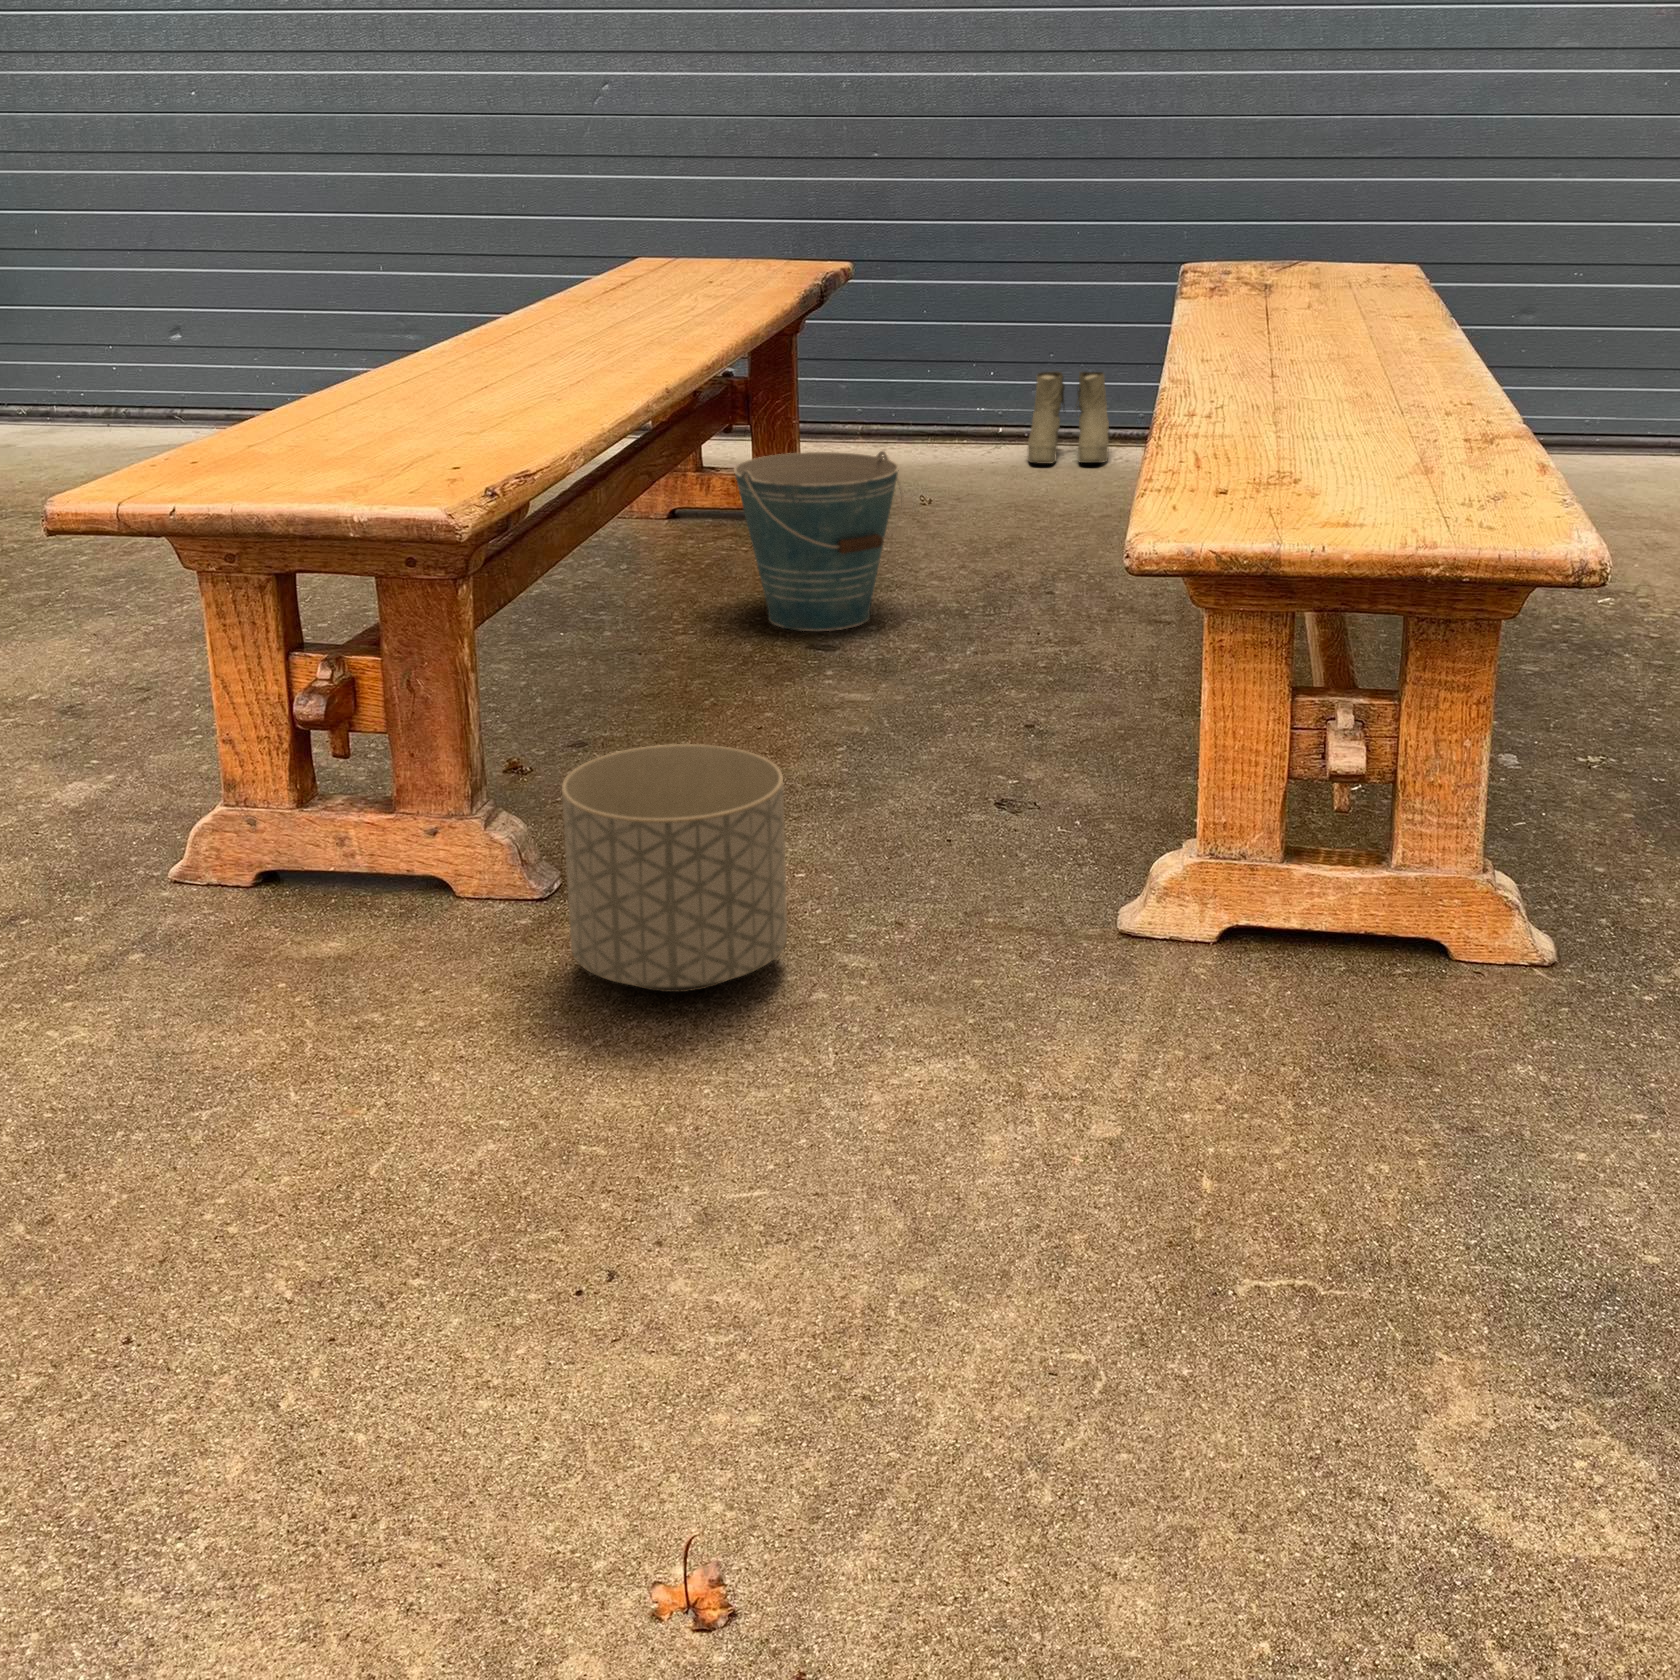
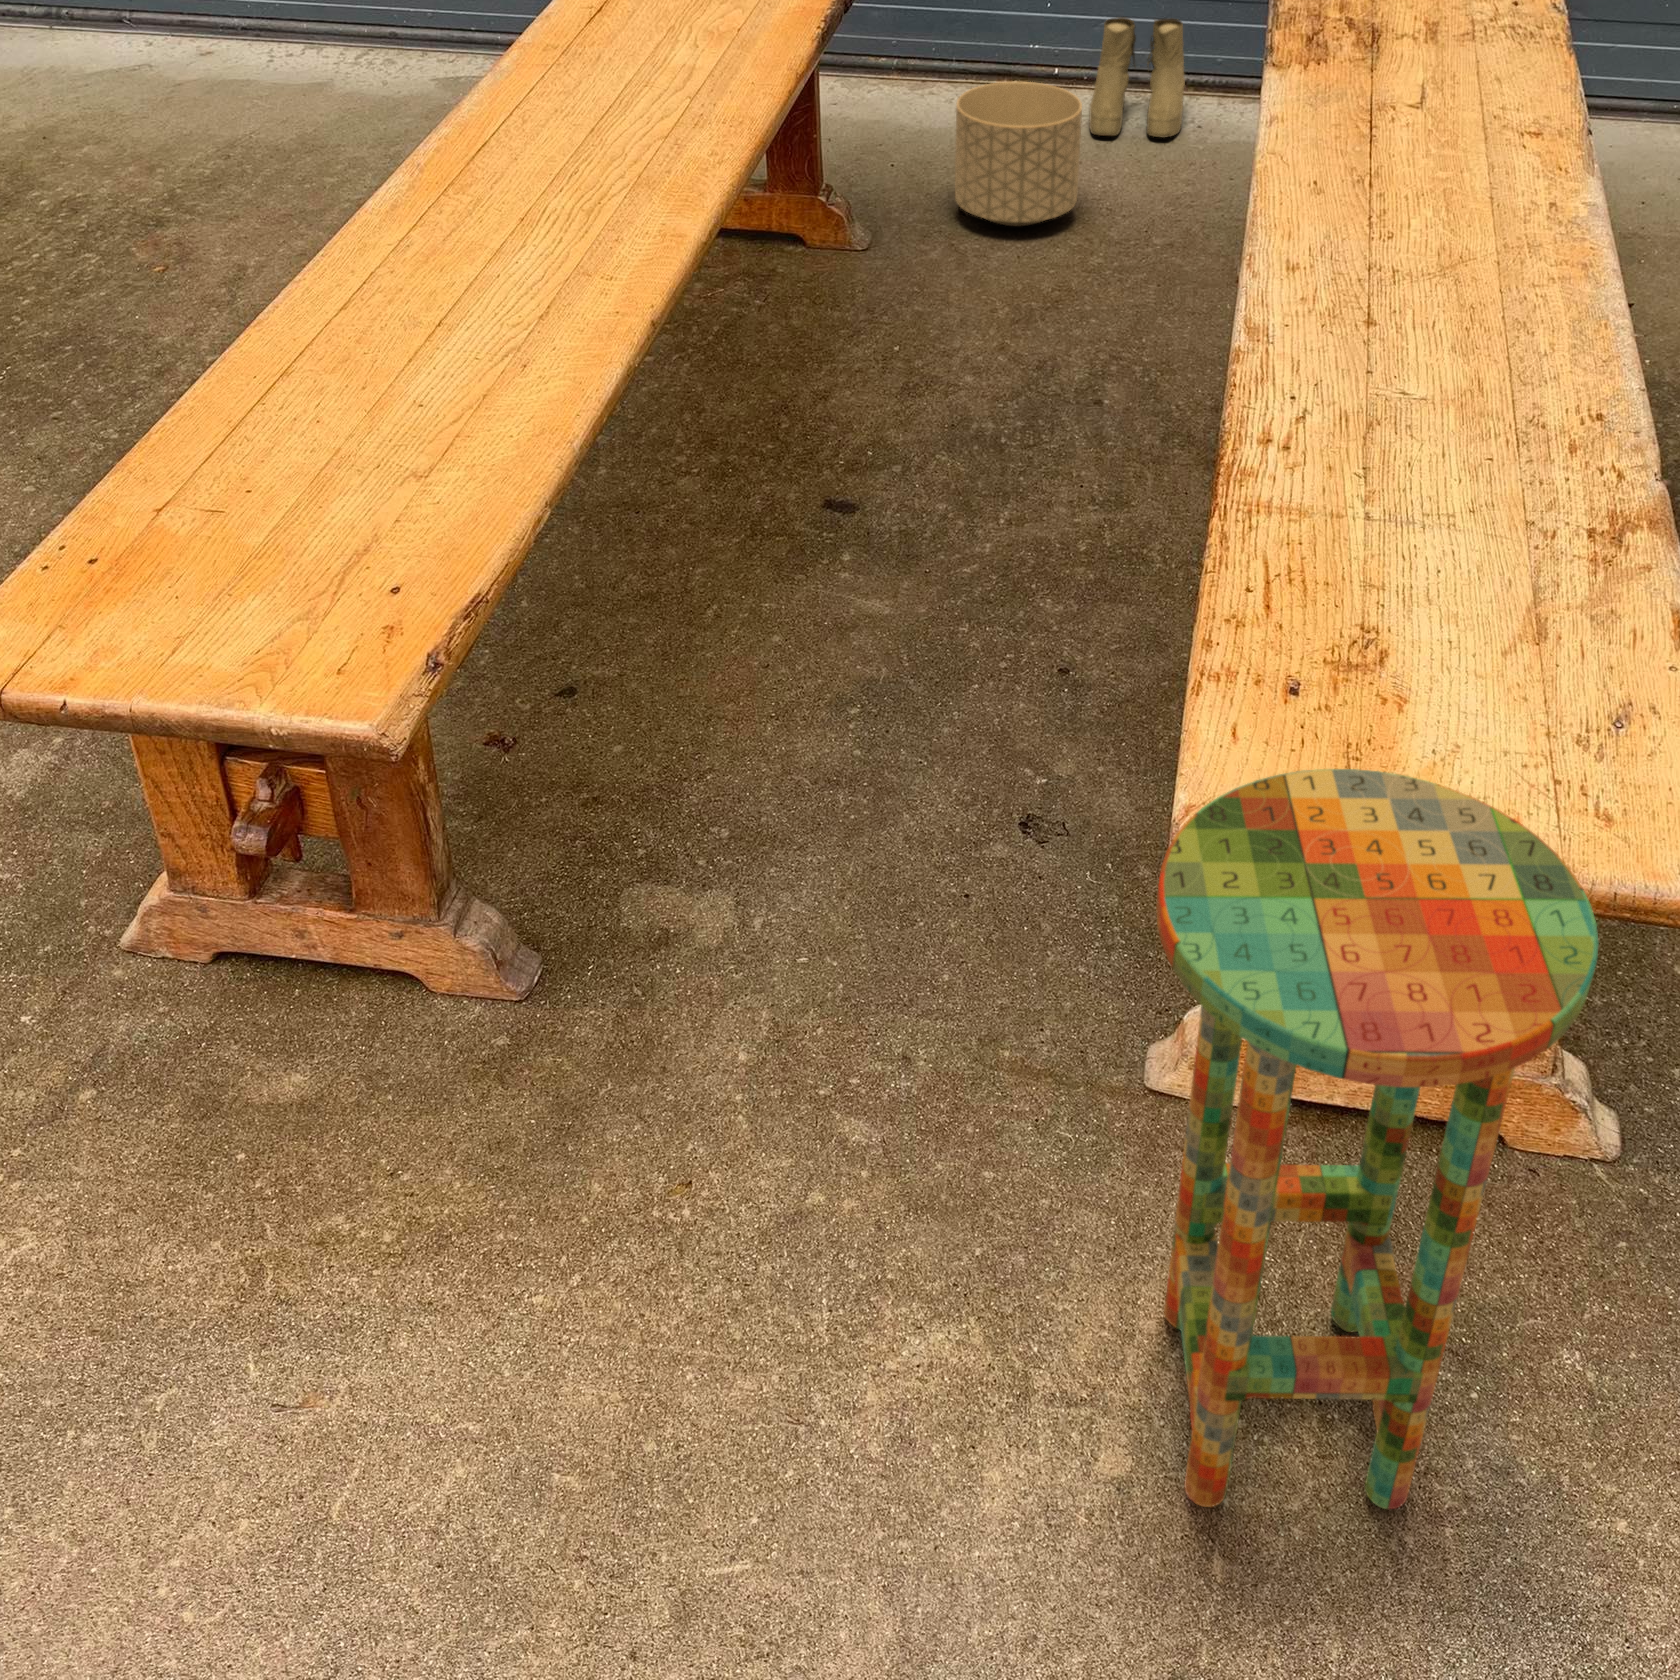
side table: none [1112,439,1478,1148] -> present [1156,769,1599,1509]
bucket: present [734,451,904,631] -> none [743,254,938,479]
planter: present [562,744,787,992] -> present [955,82,1082,226]

